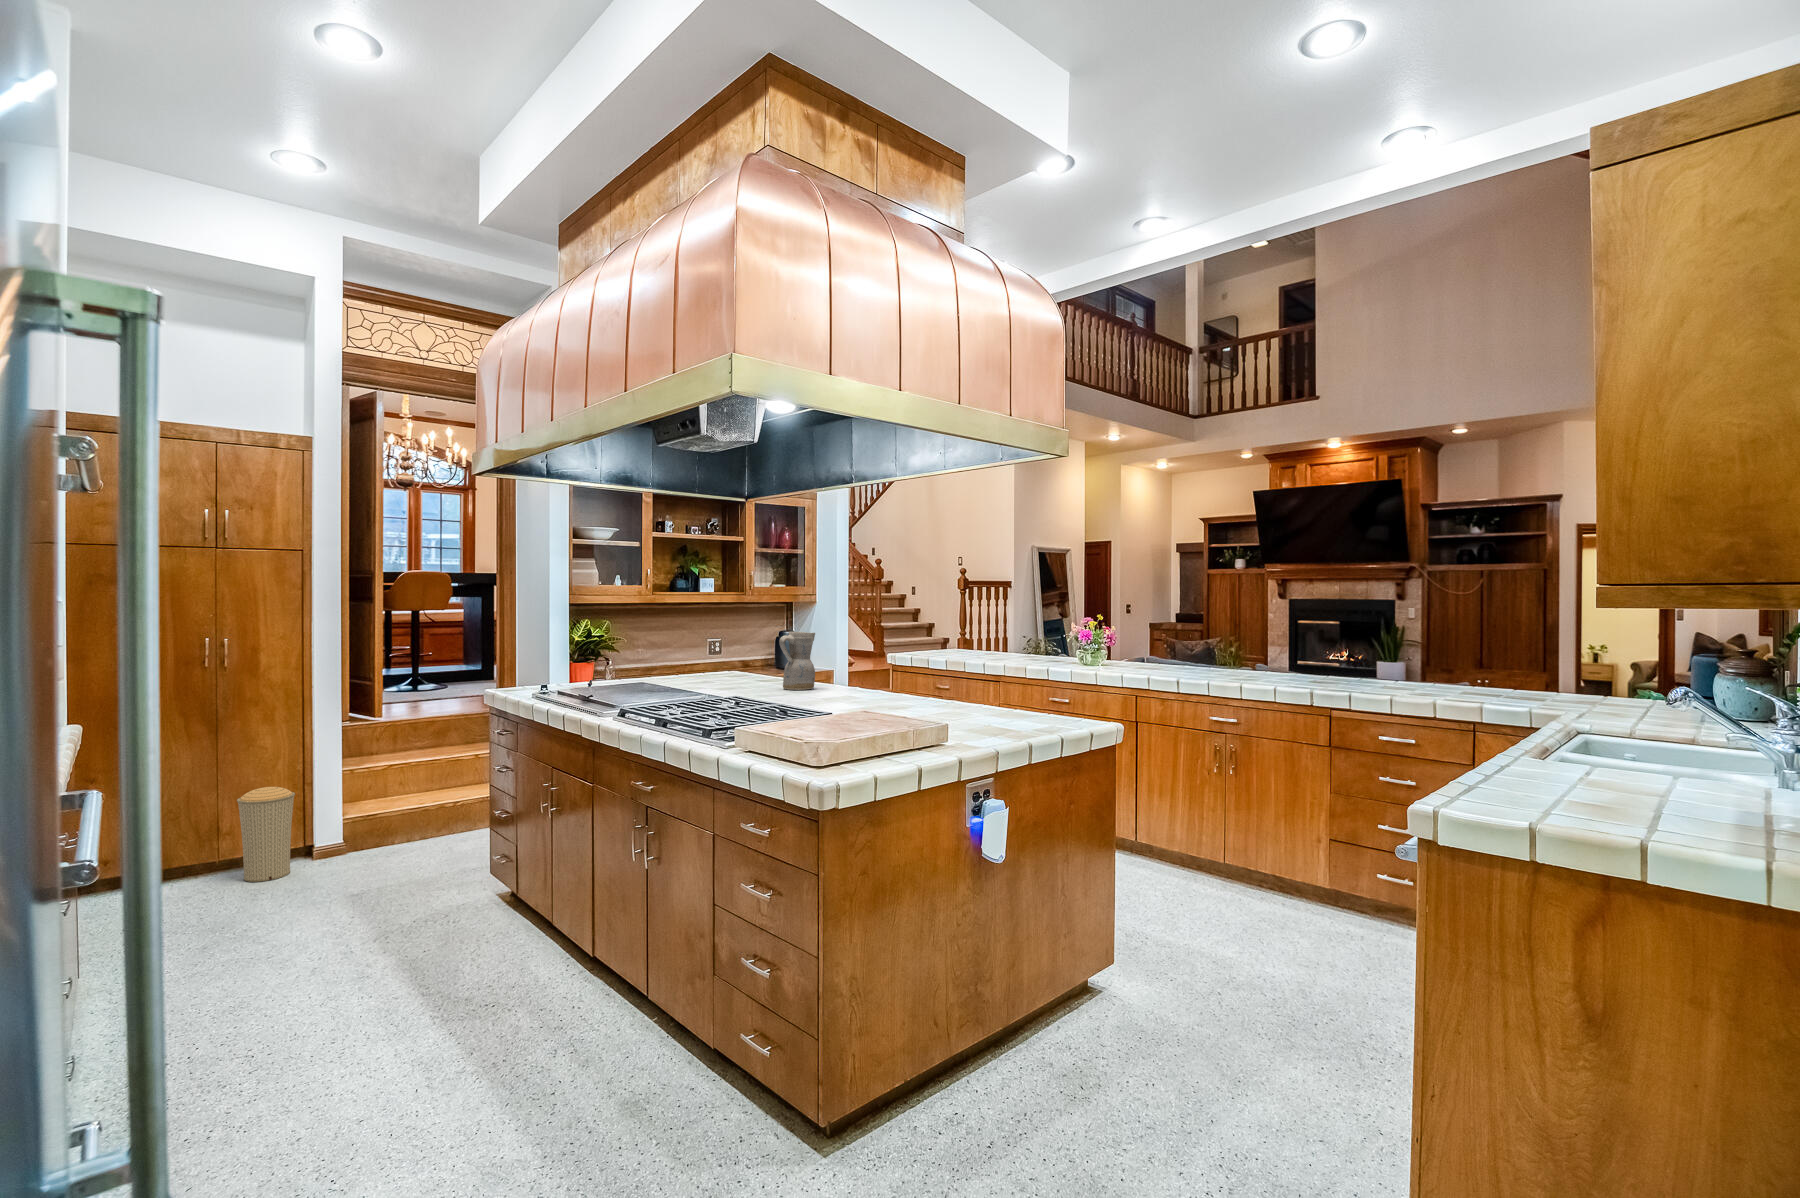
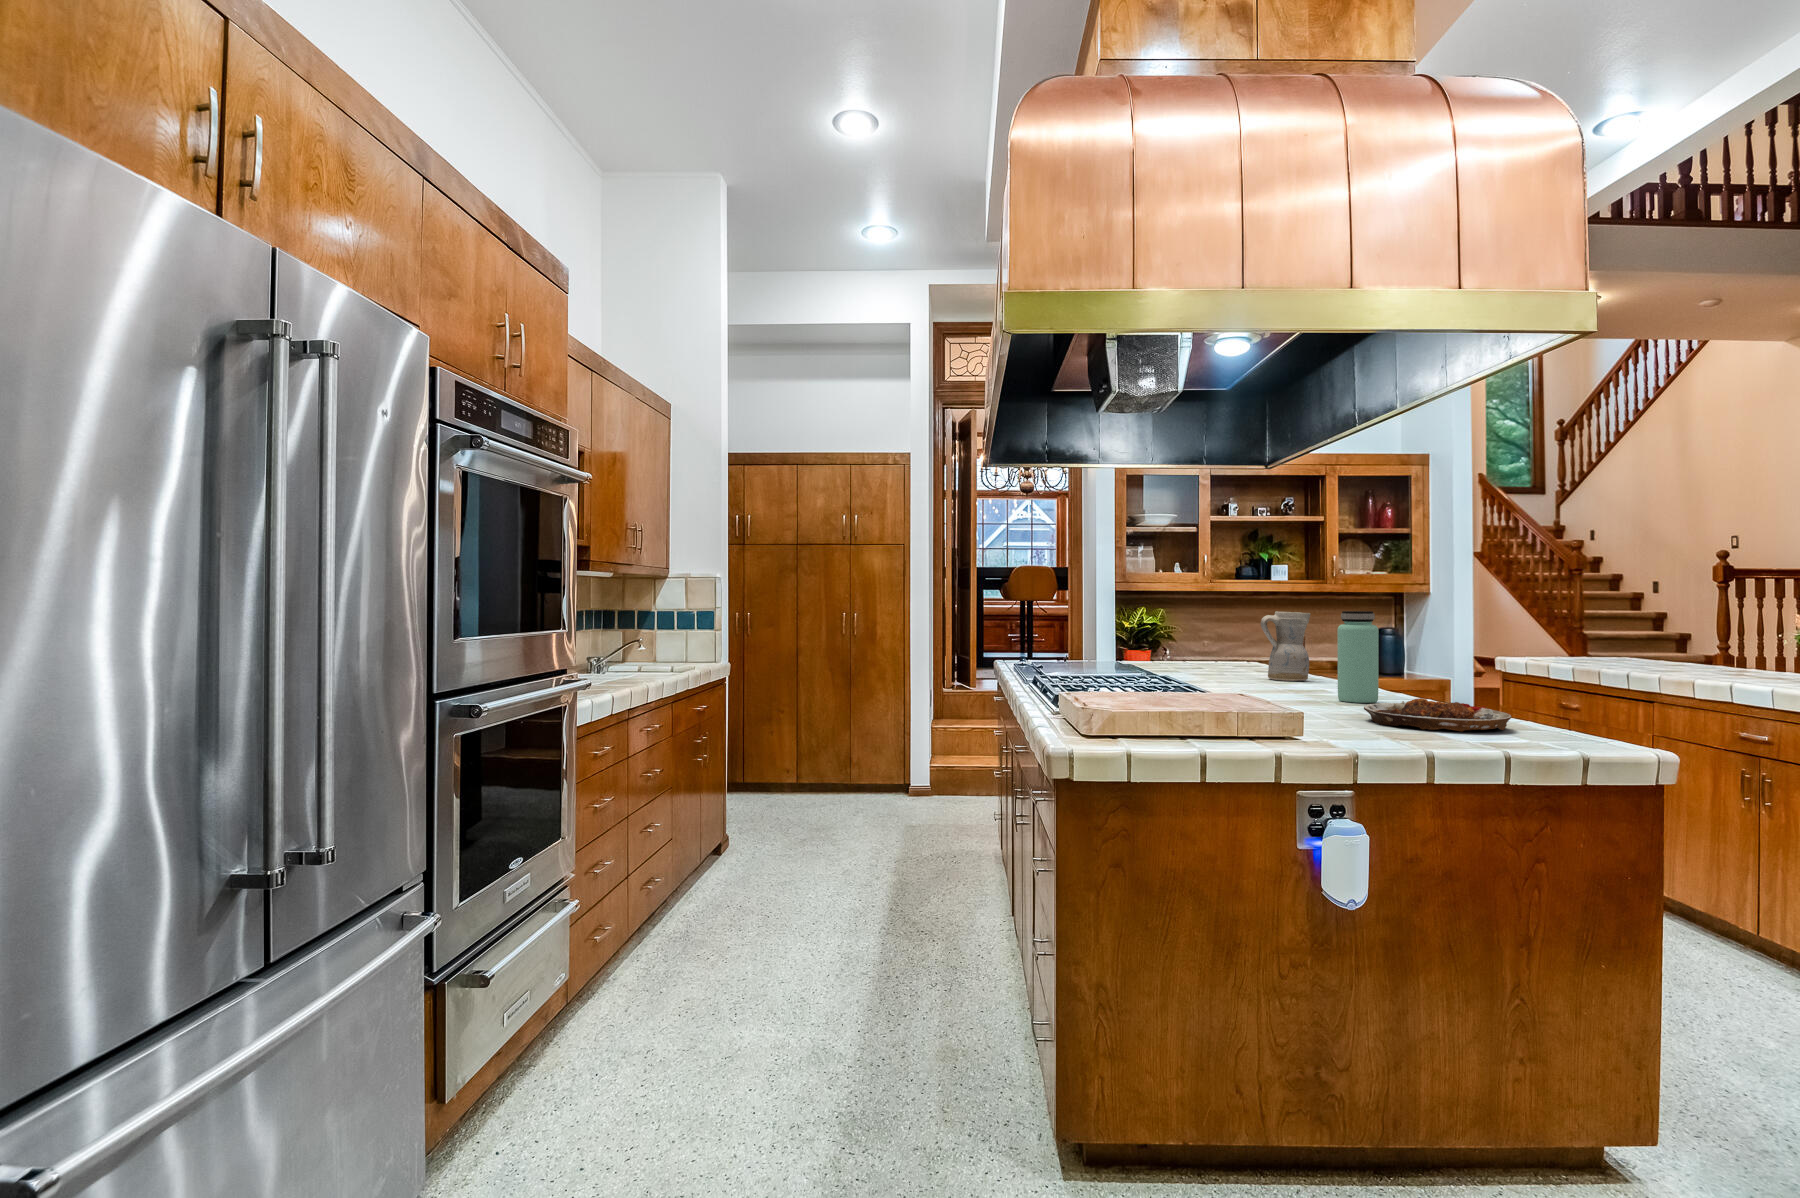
bottle: none [884,637,913,709] -> present [1338,611,1379,703]
plate: none [946,706,1038,730] -> present [1364,698,1512,731]
trash can: present [237,787,295,882] -> none [834,733,872,809]

